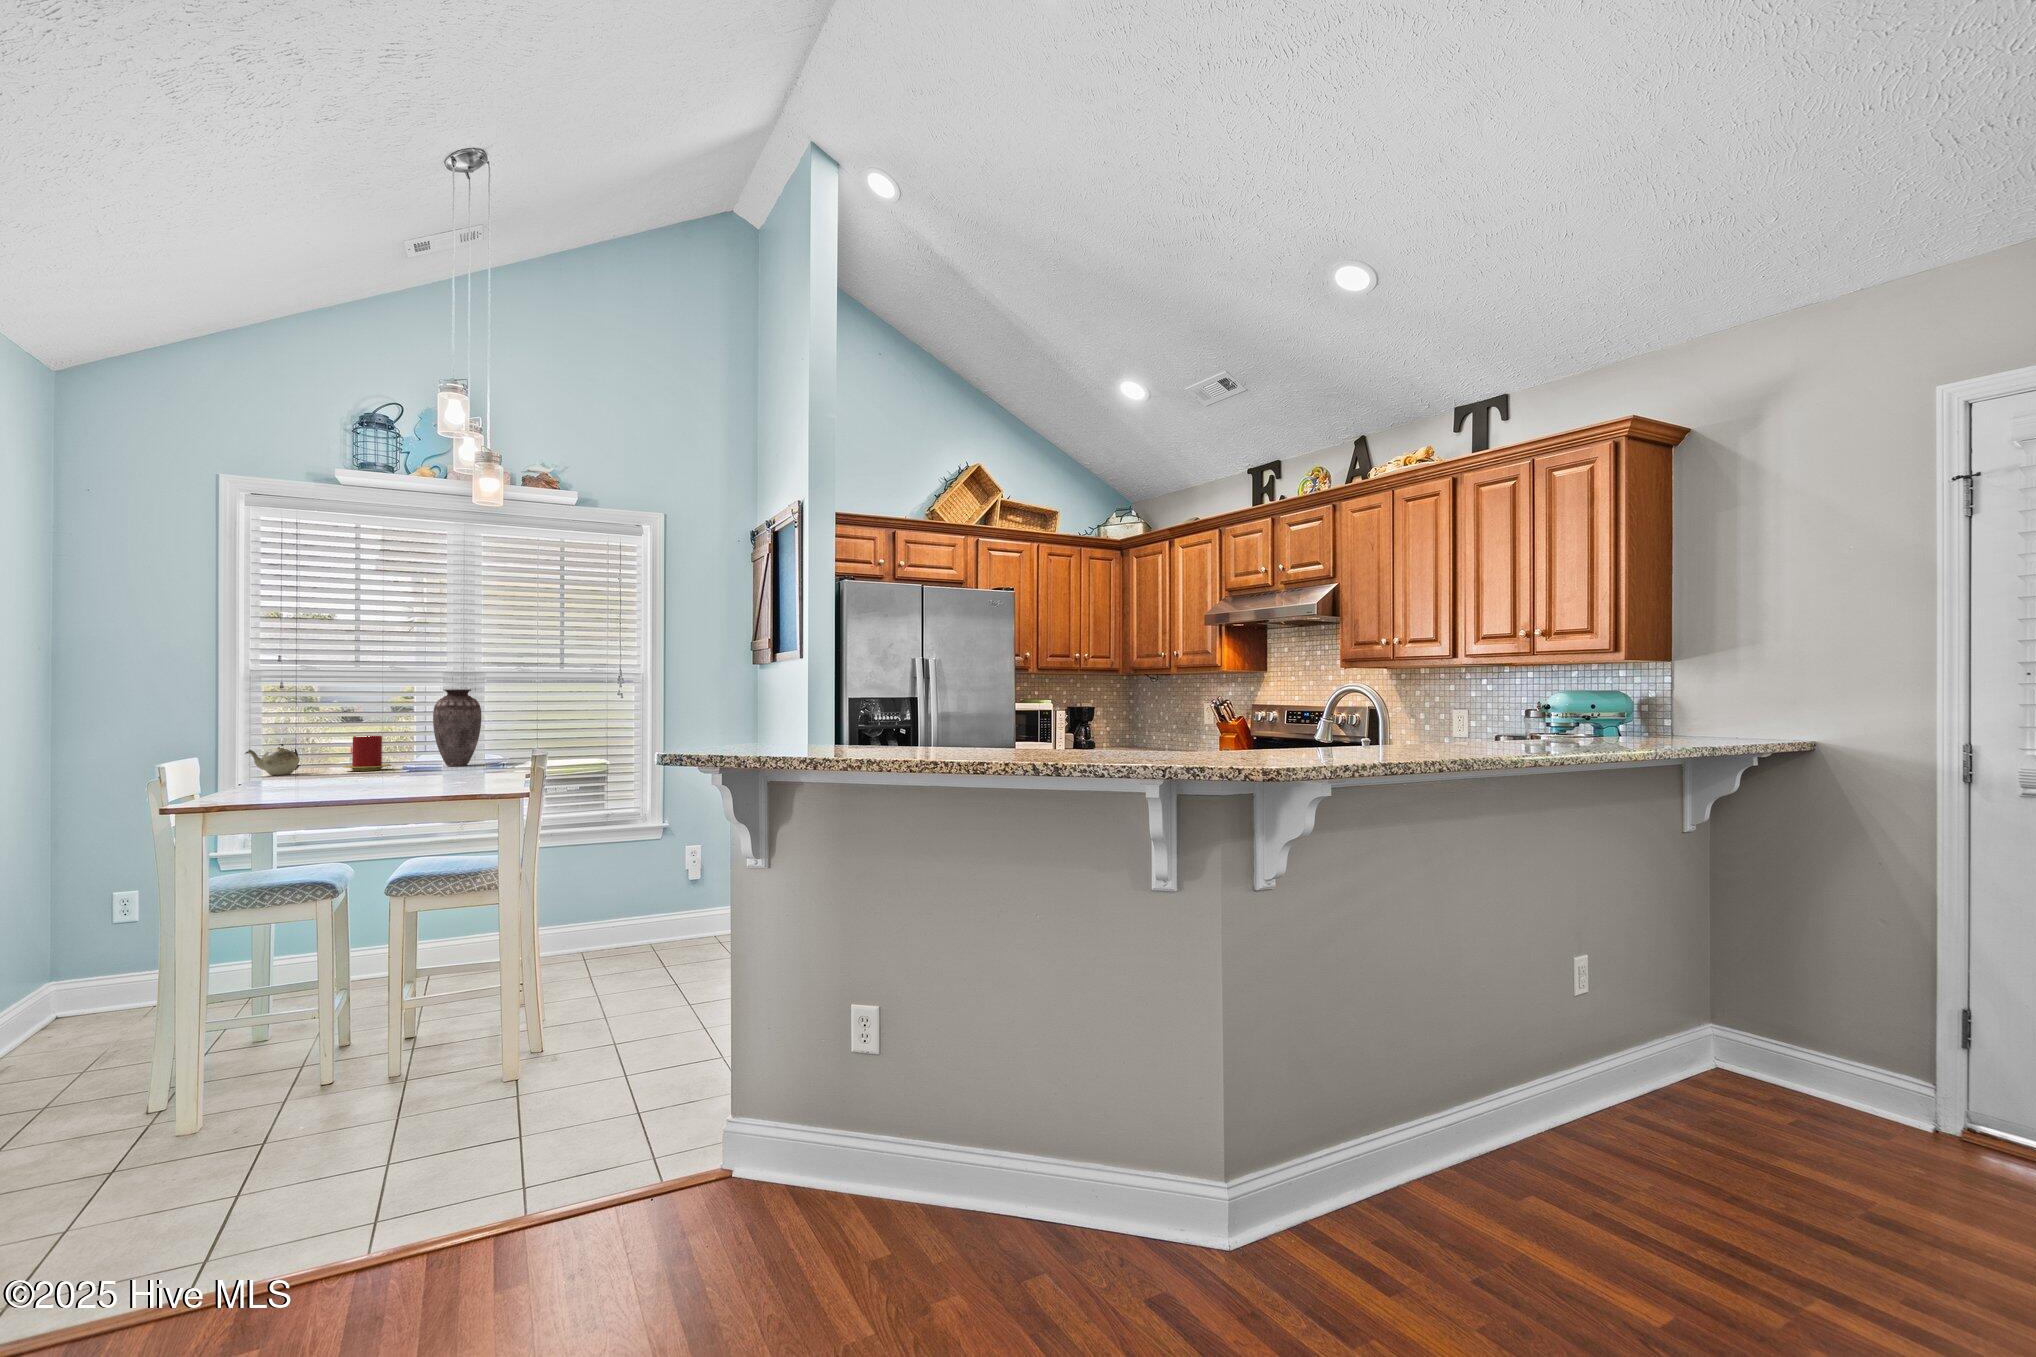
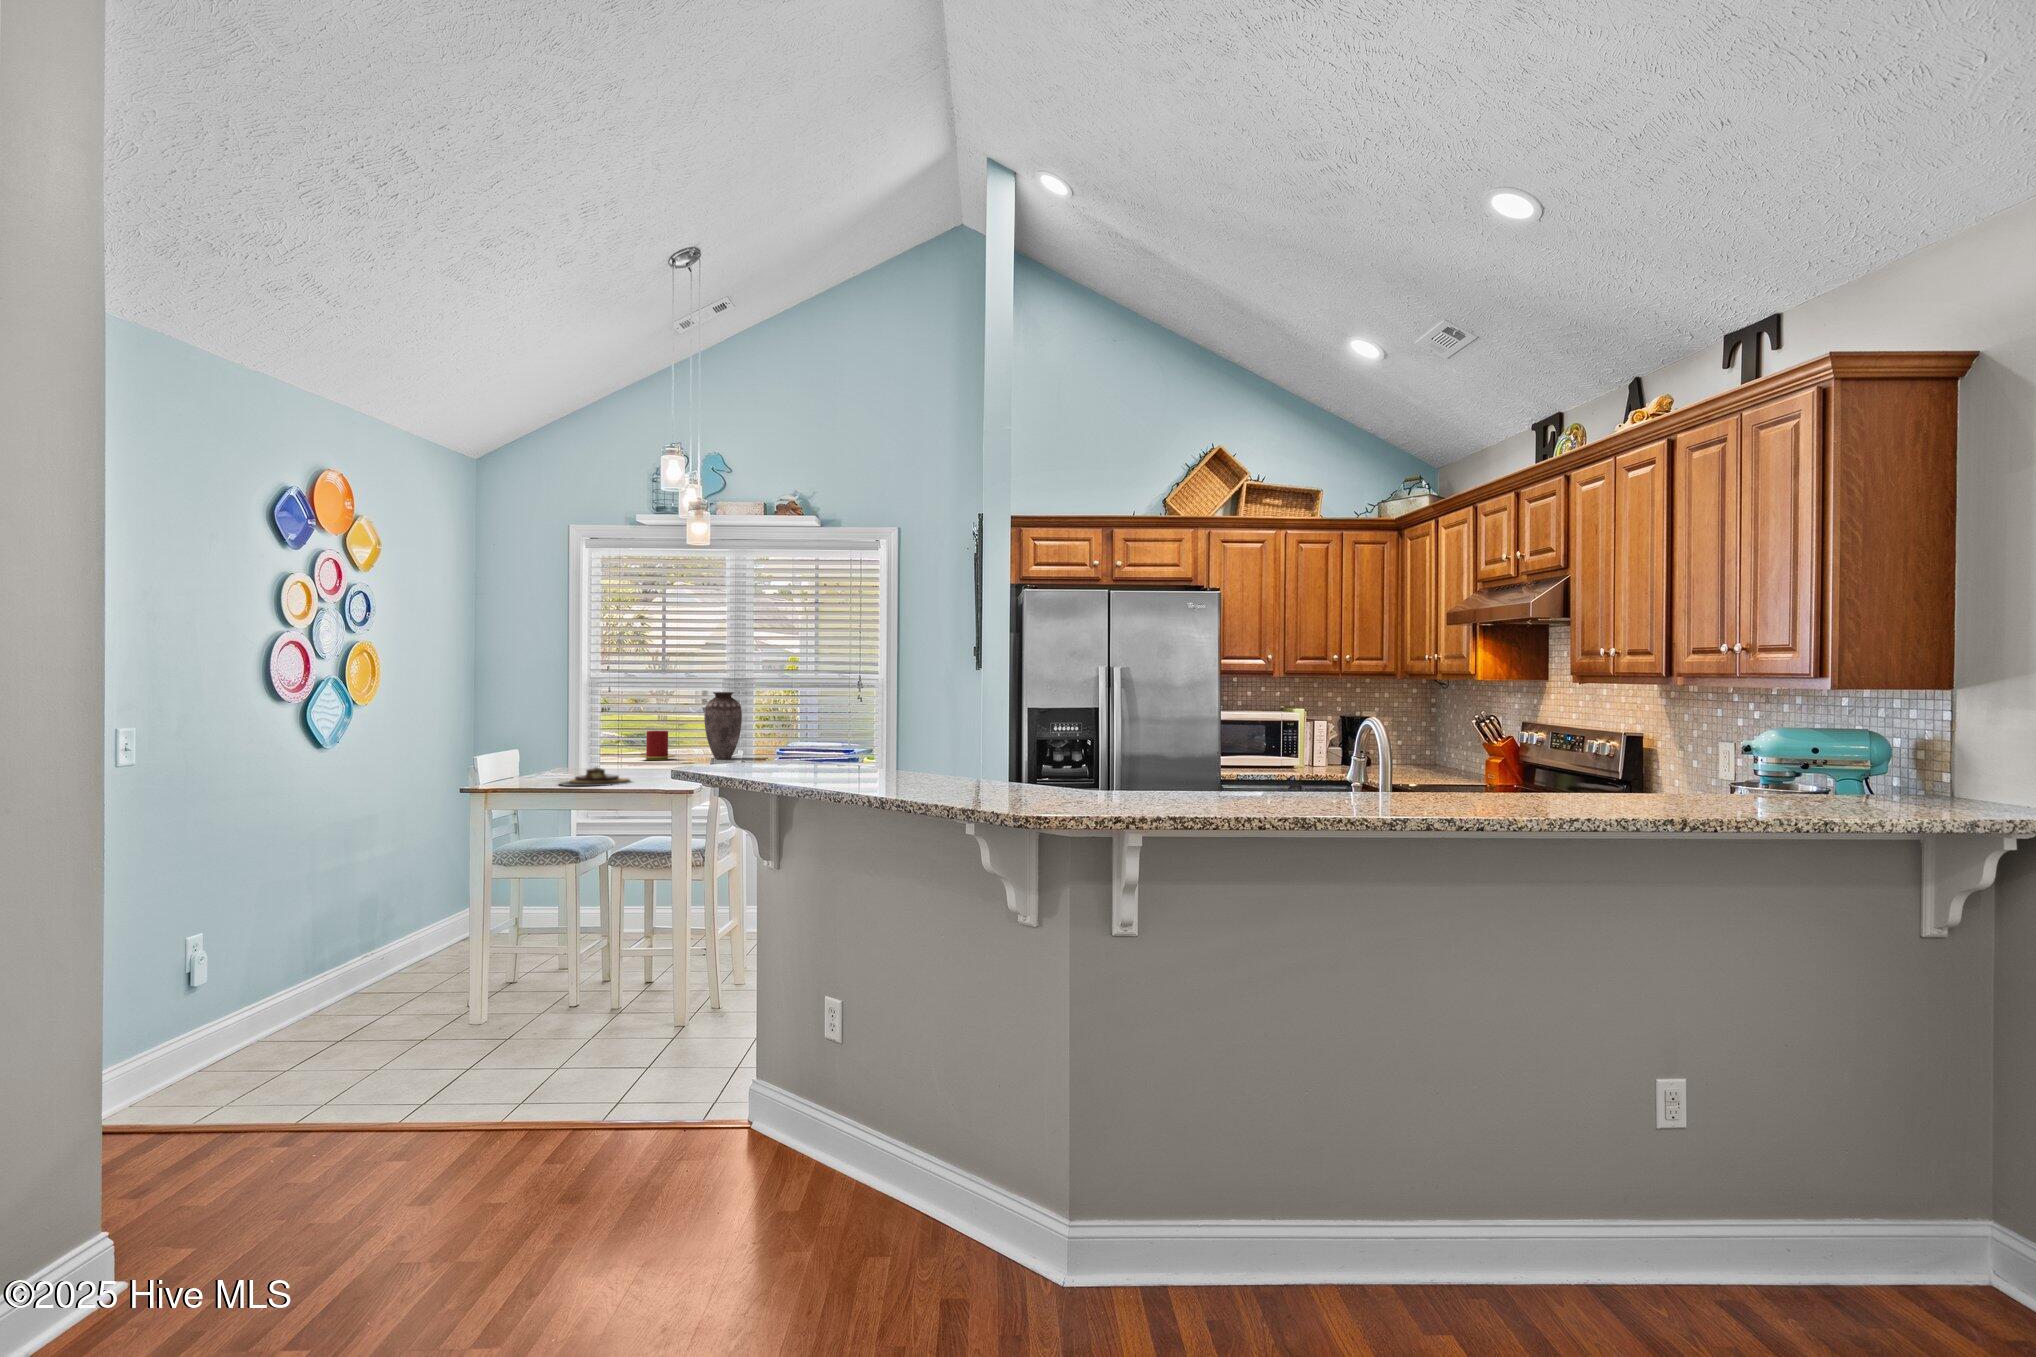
teapot: present [245,744,300,775] -> none [573,734,618,761]
plate: none [342,773,446,796] -> present [560,768,632,786]

